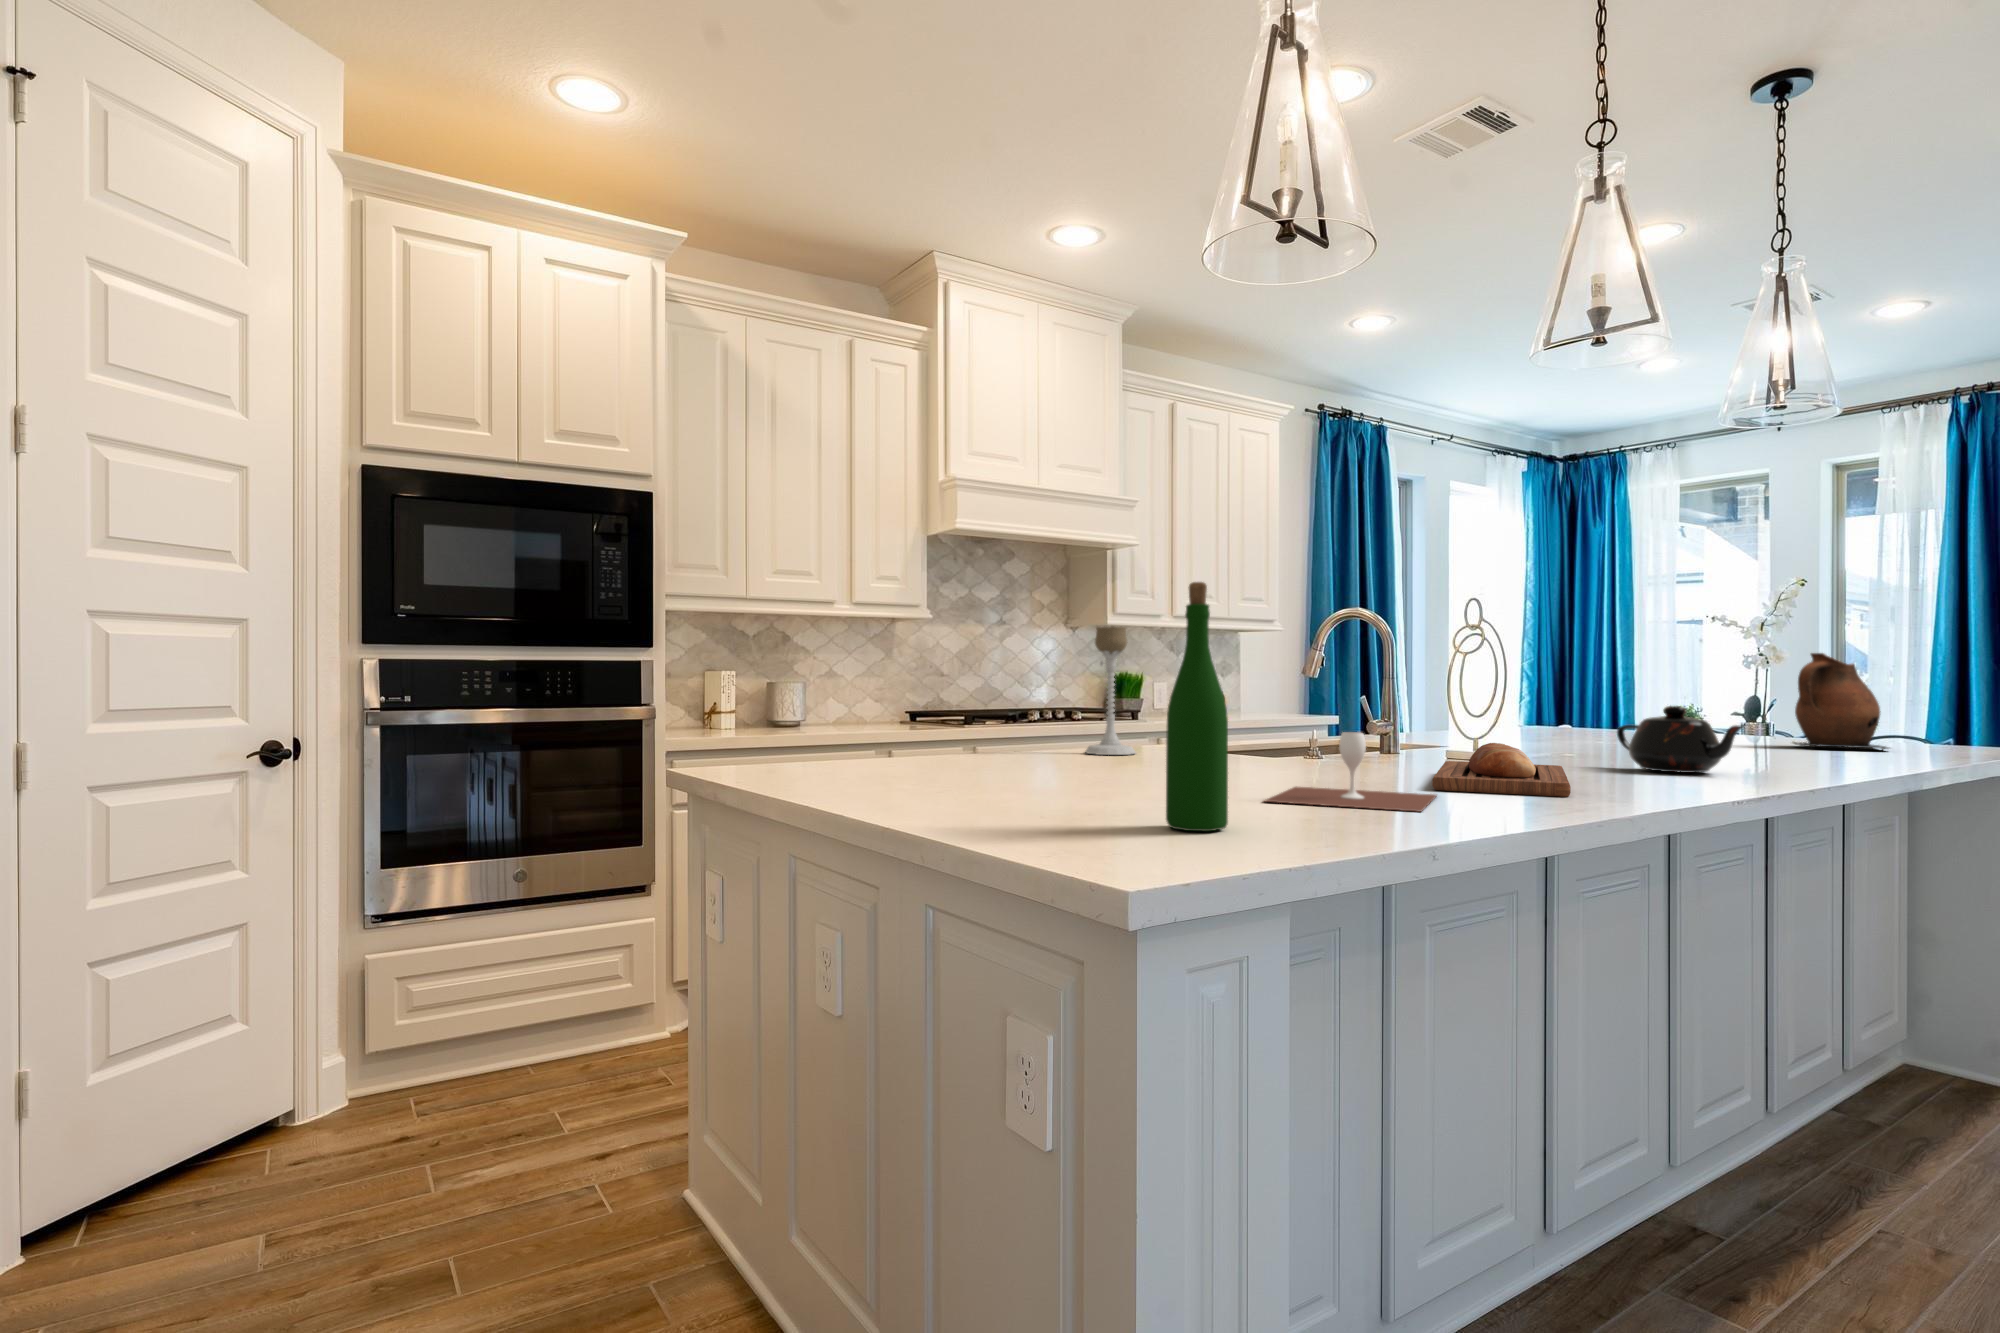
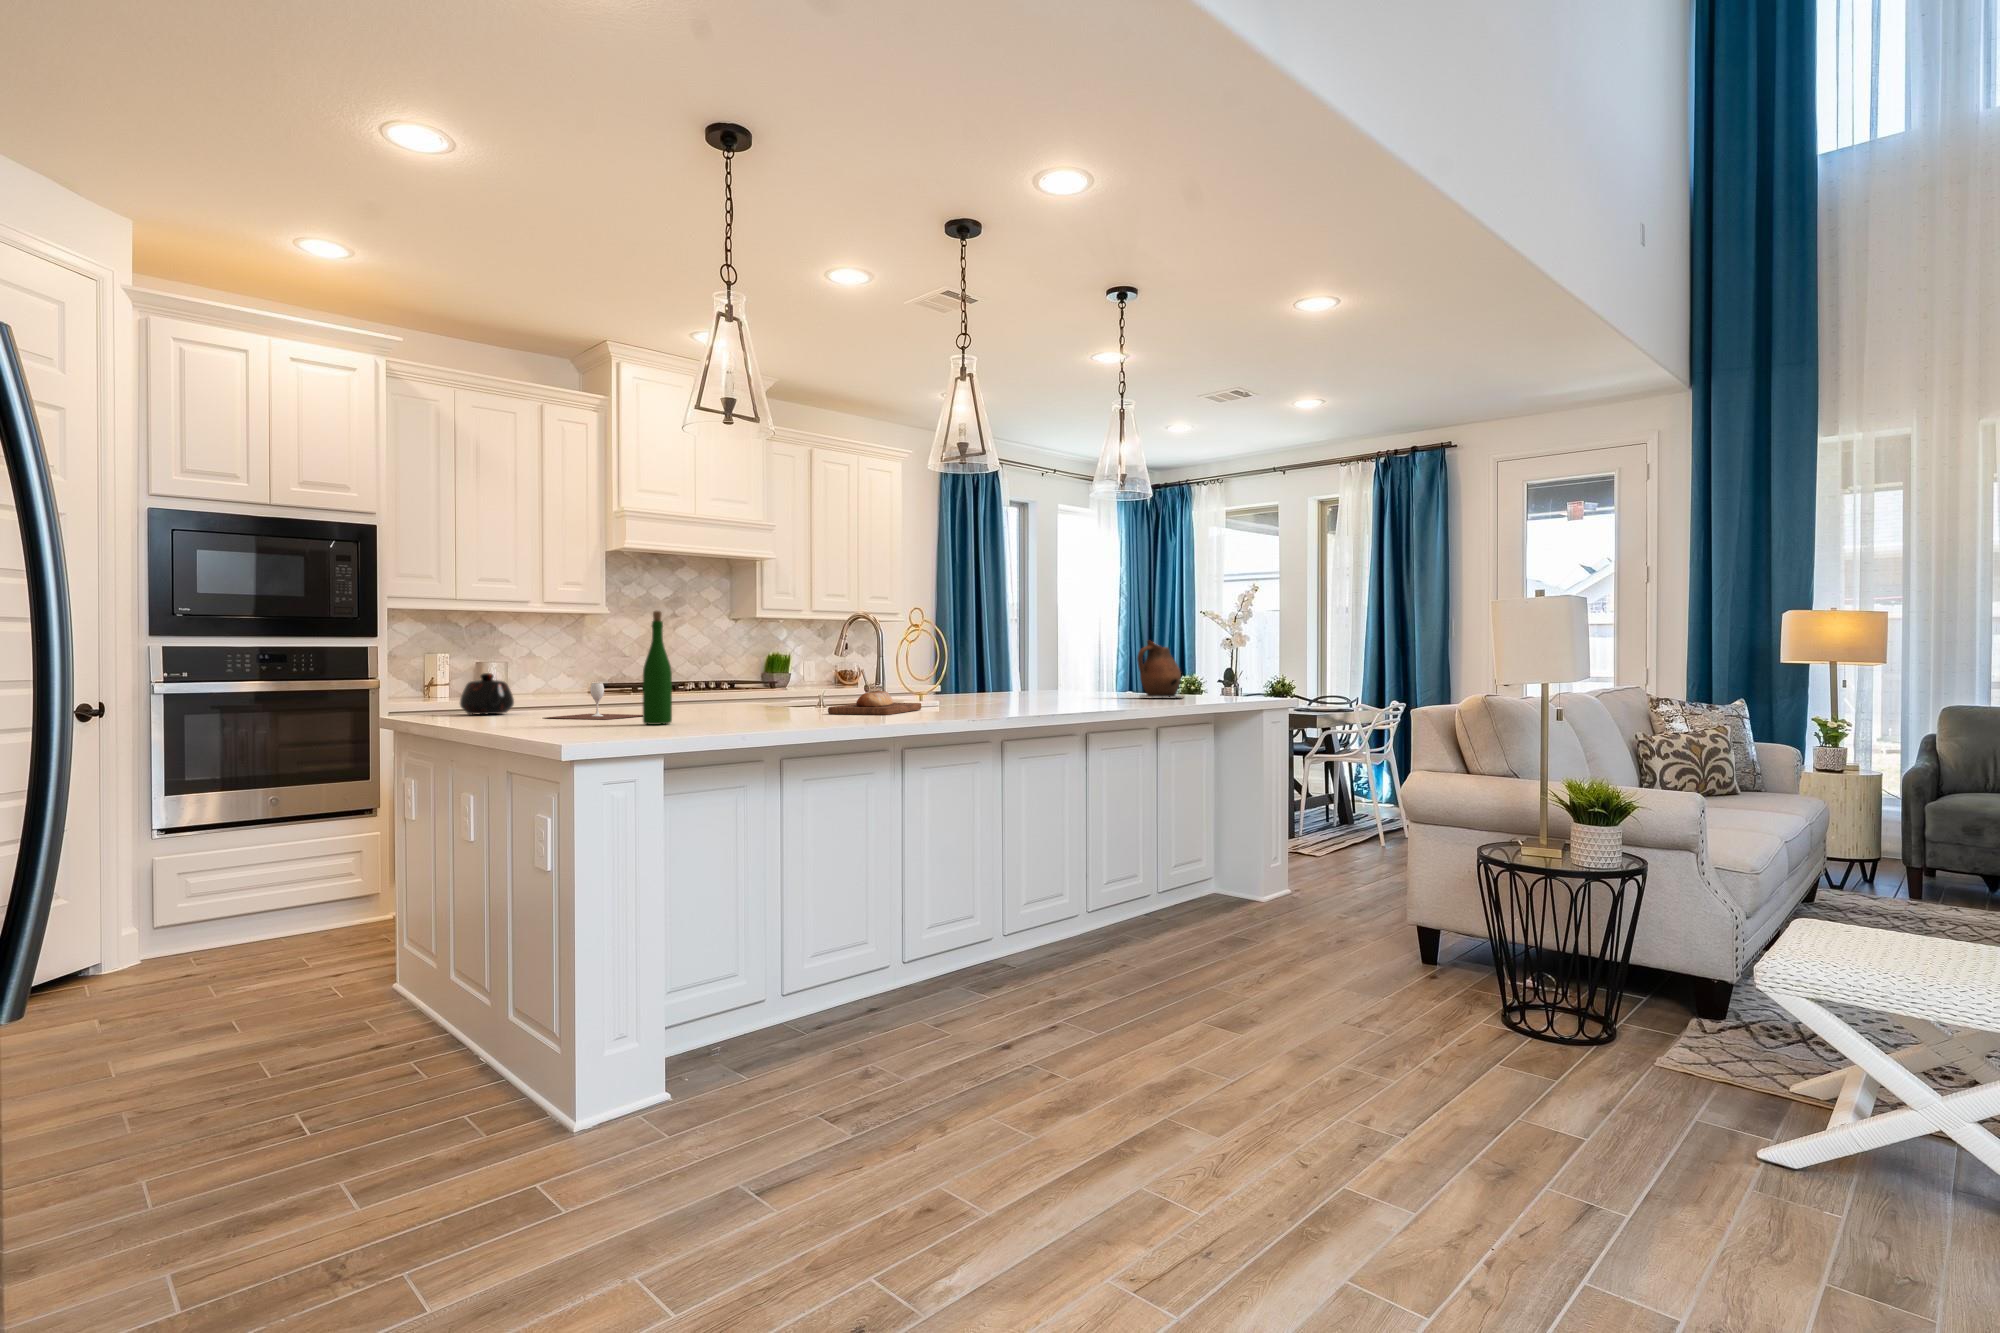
candle holder: present [1085,627,1136,755] -> none [679,625,713,705]
teapot: present [1617,706,1744,773] -> present [460,673,514,715]
wine glass: present [1265,732,1436,812] -> present [546,683,643,719]

